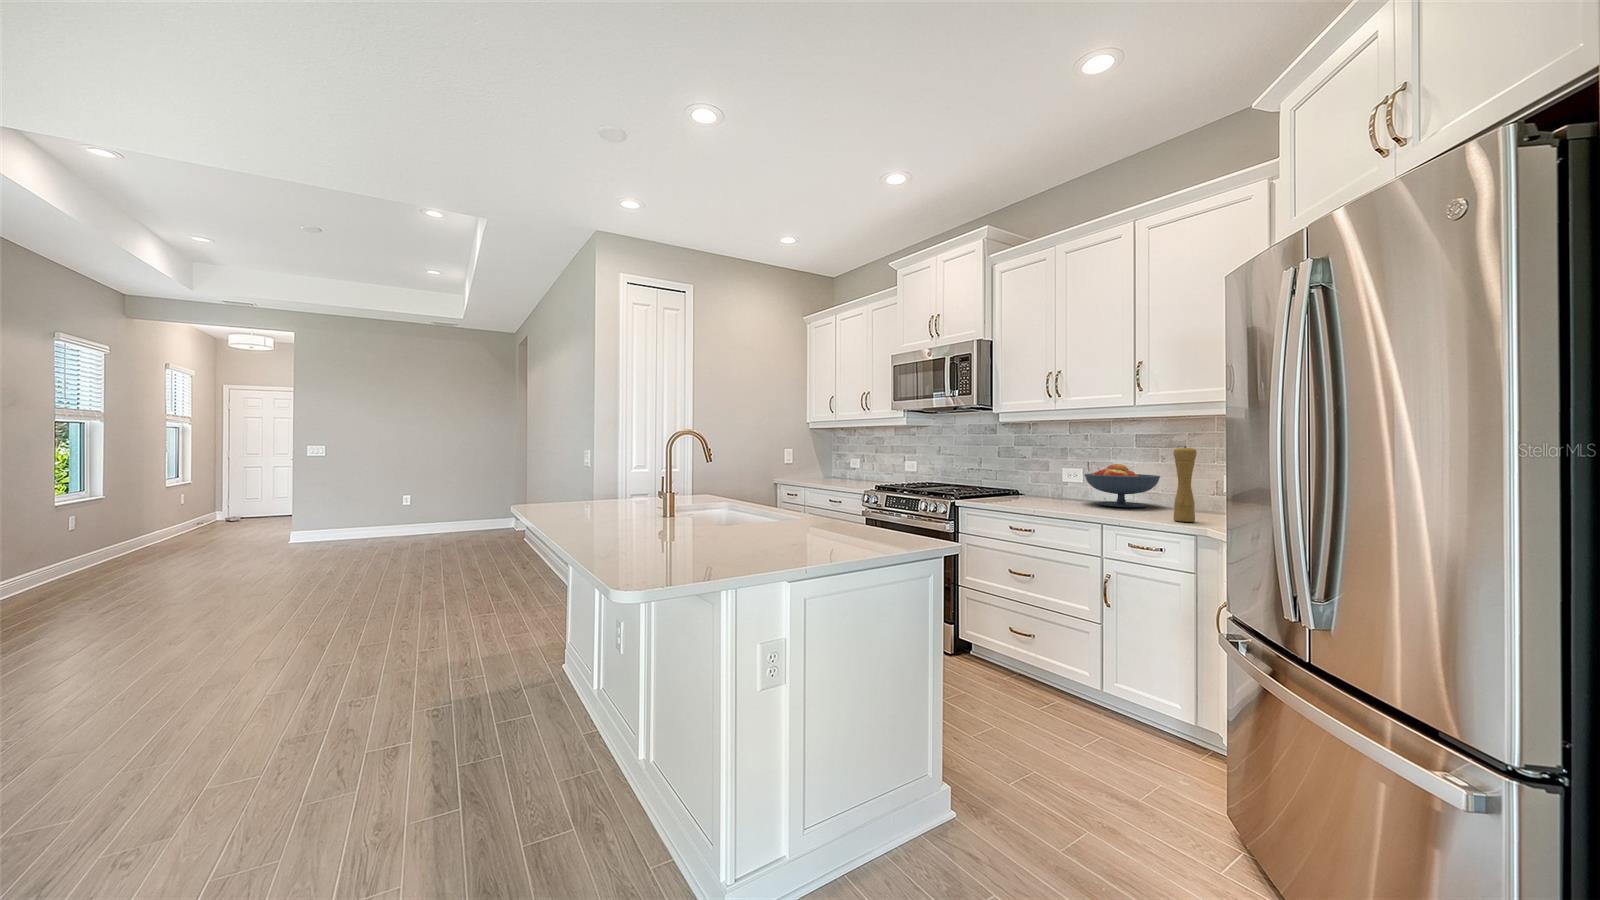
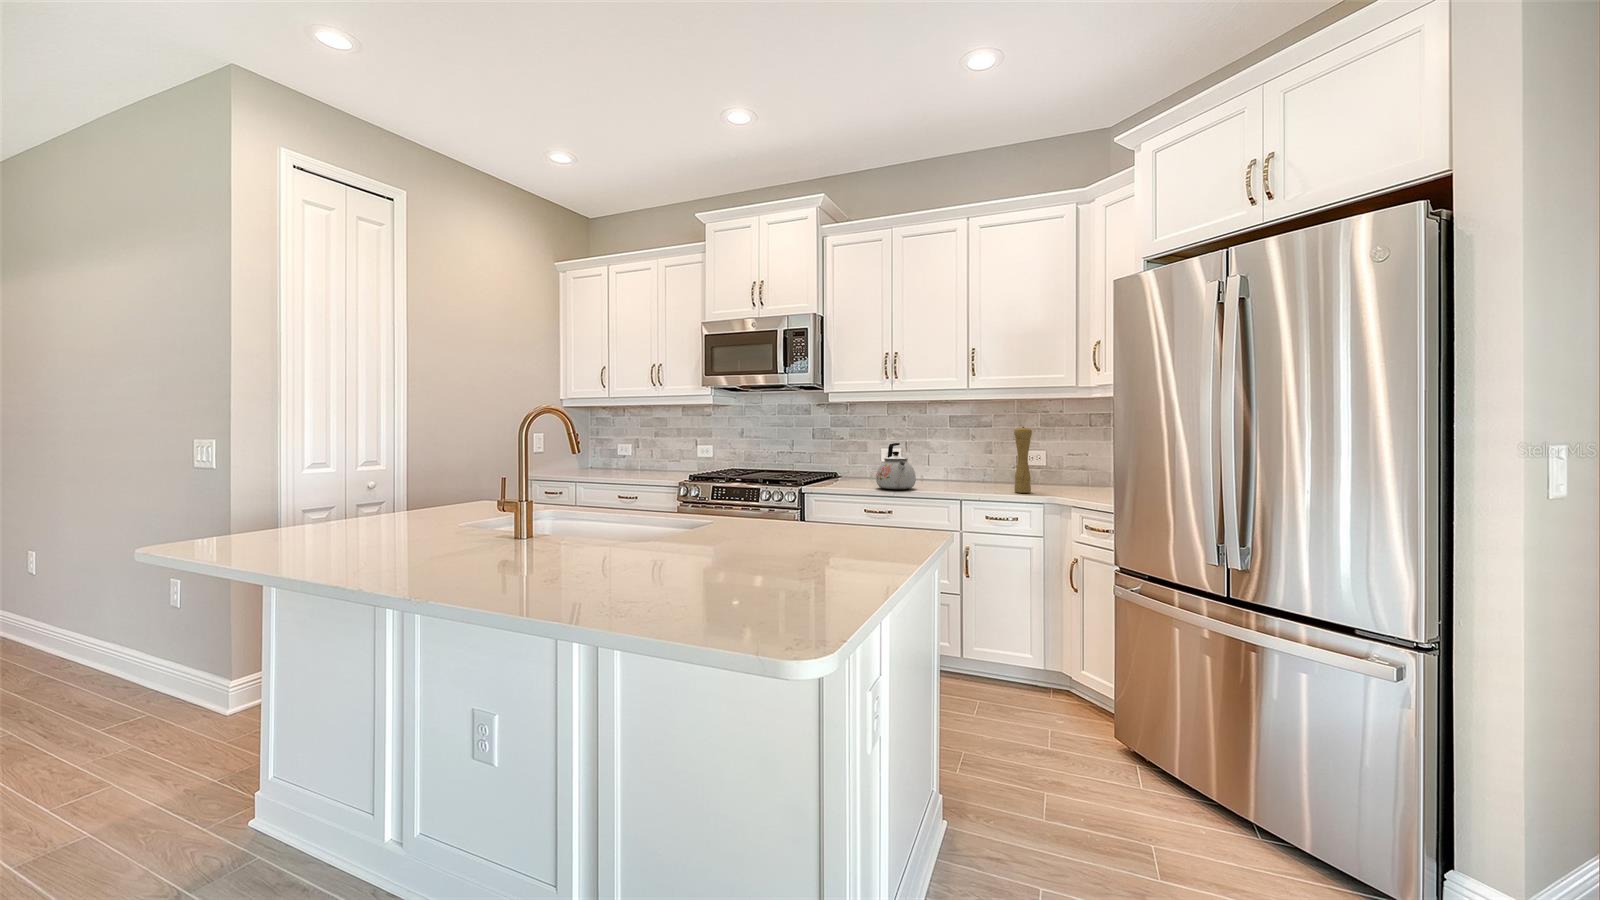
kettle: none [1020,462,1062,508] -> present [876,443,916,489]
fruit bowl: present [1085,464,1160,507] -> none [921,444,985,484]

